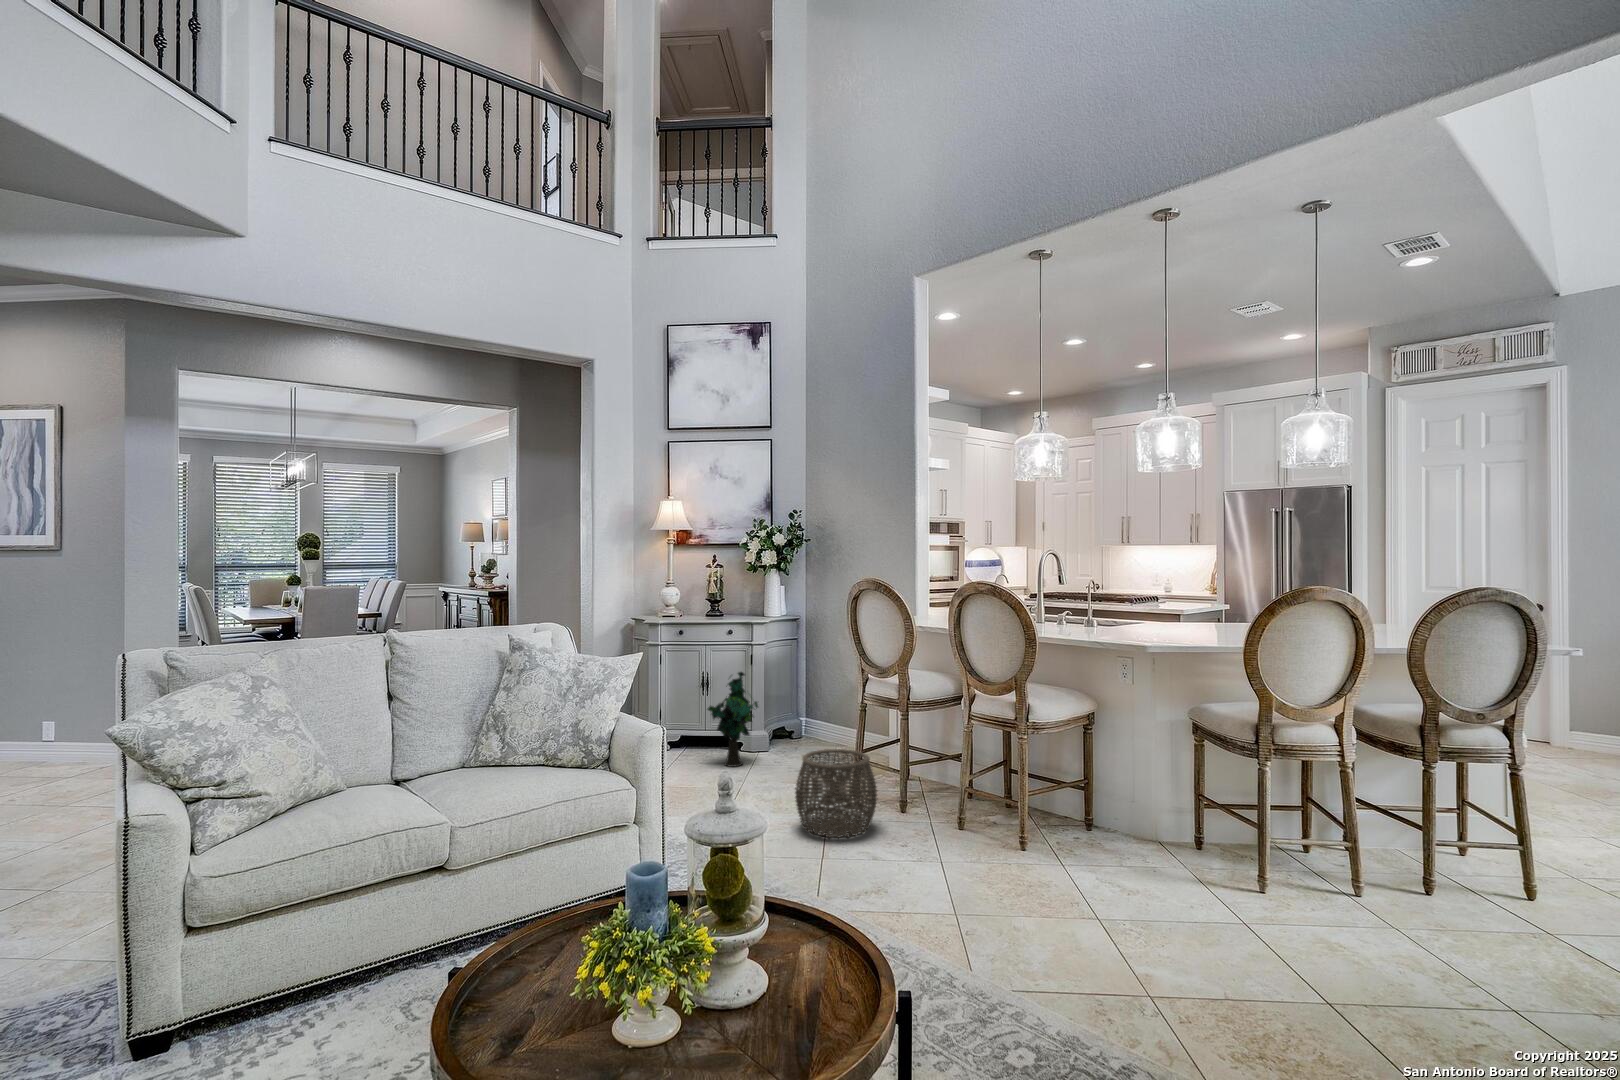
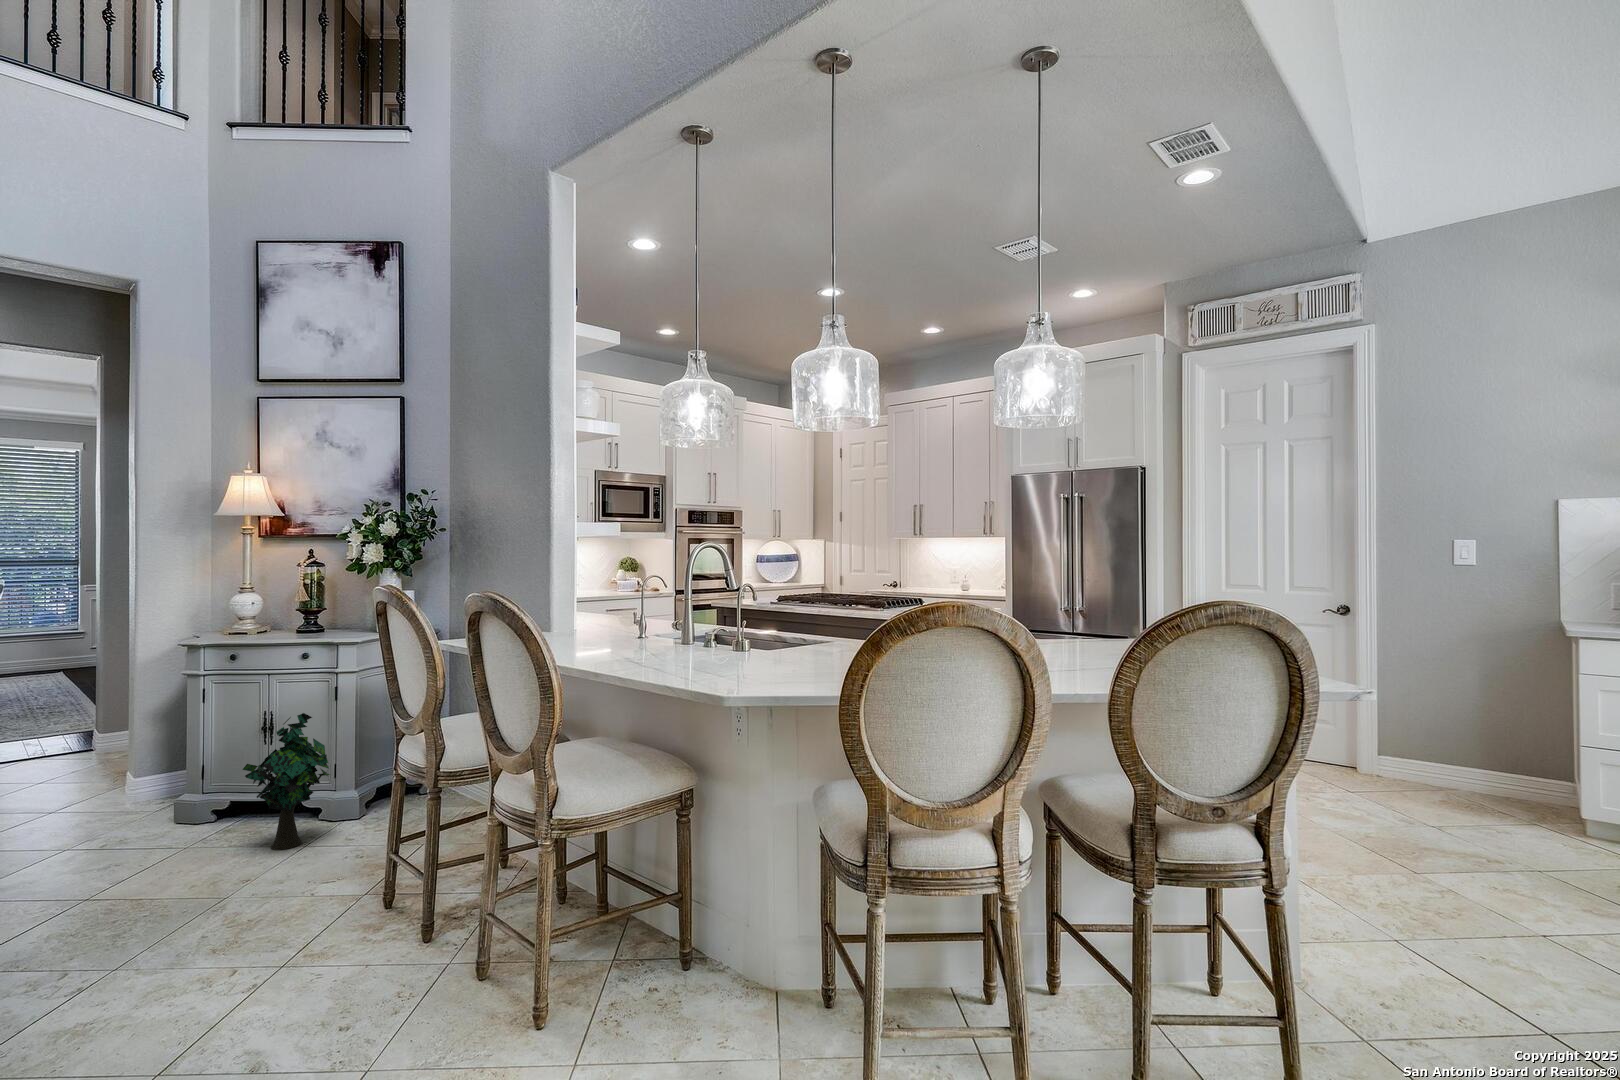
woven basket: present [795,749,877,838] -> none [198,851,358,1013]

